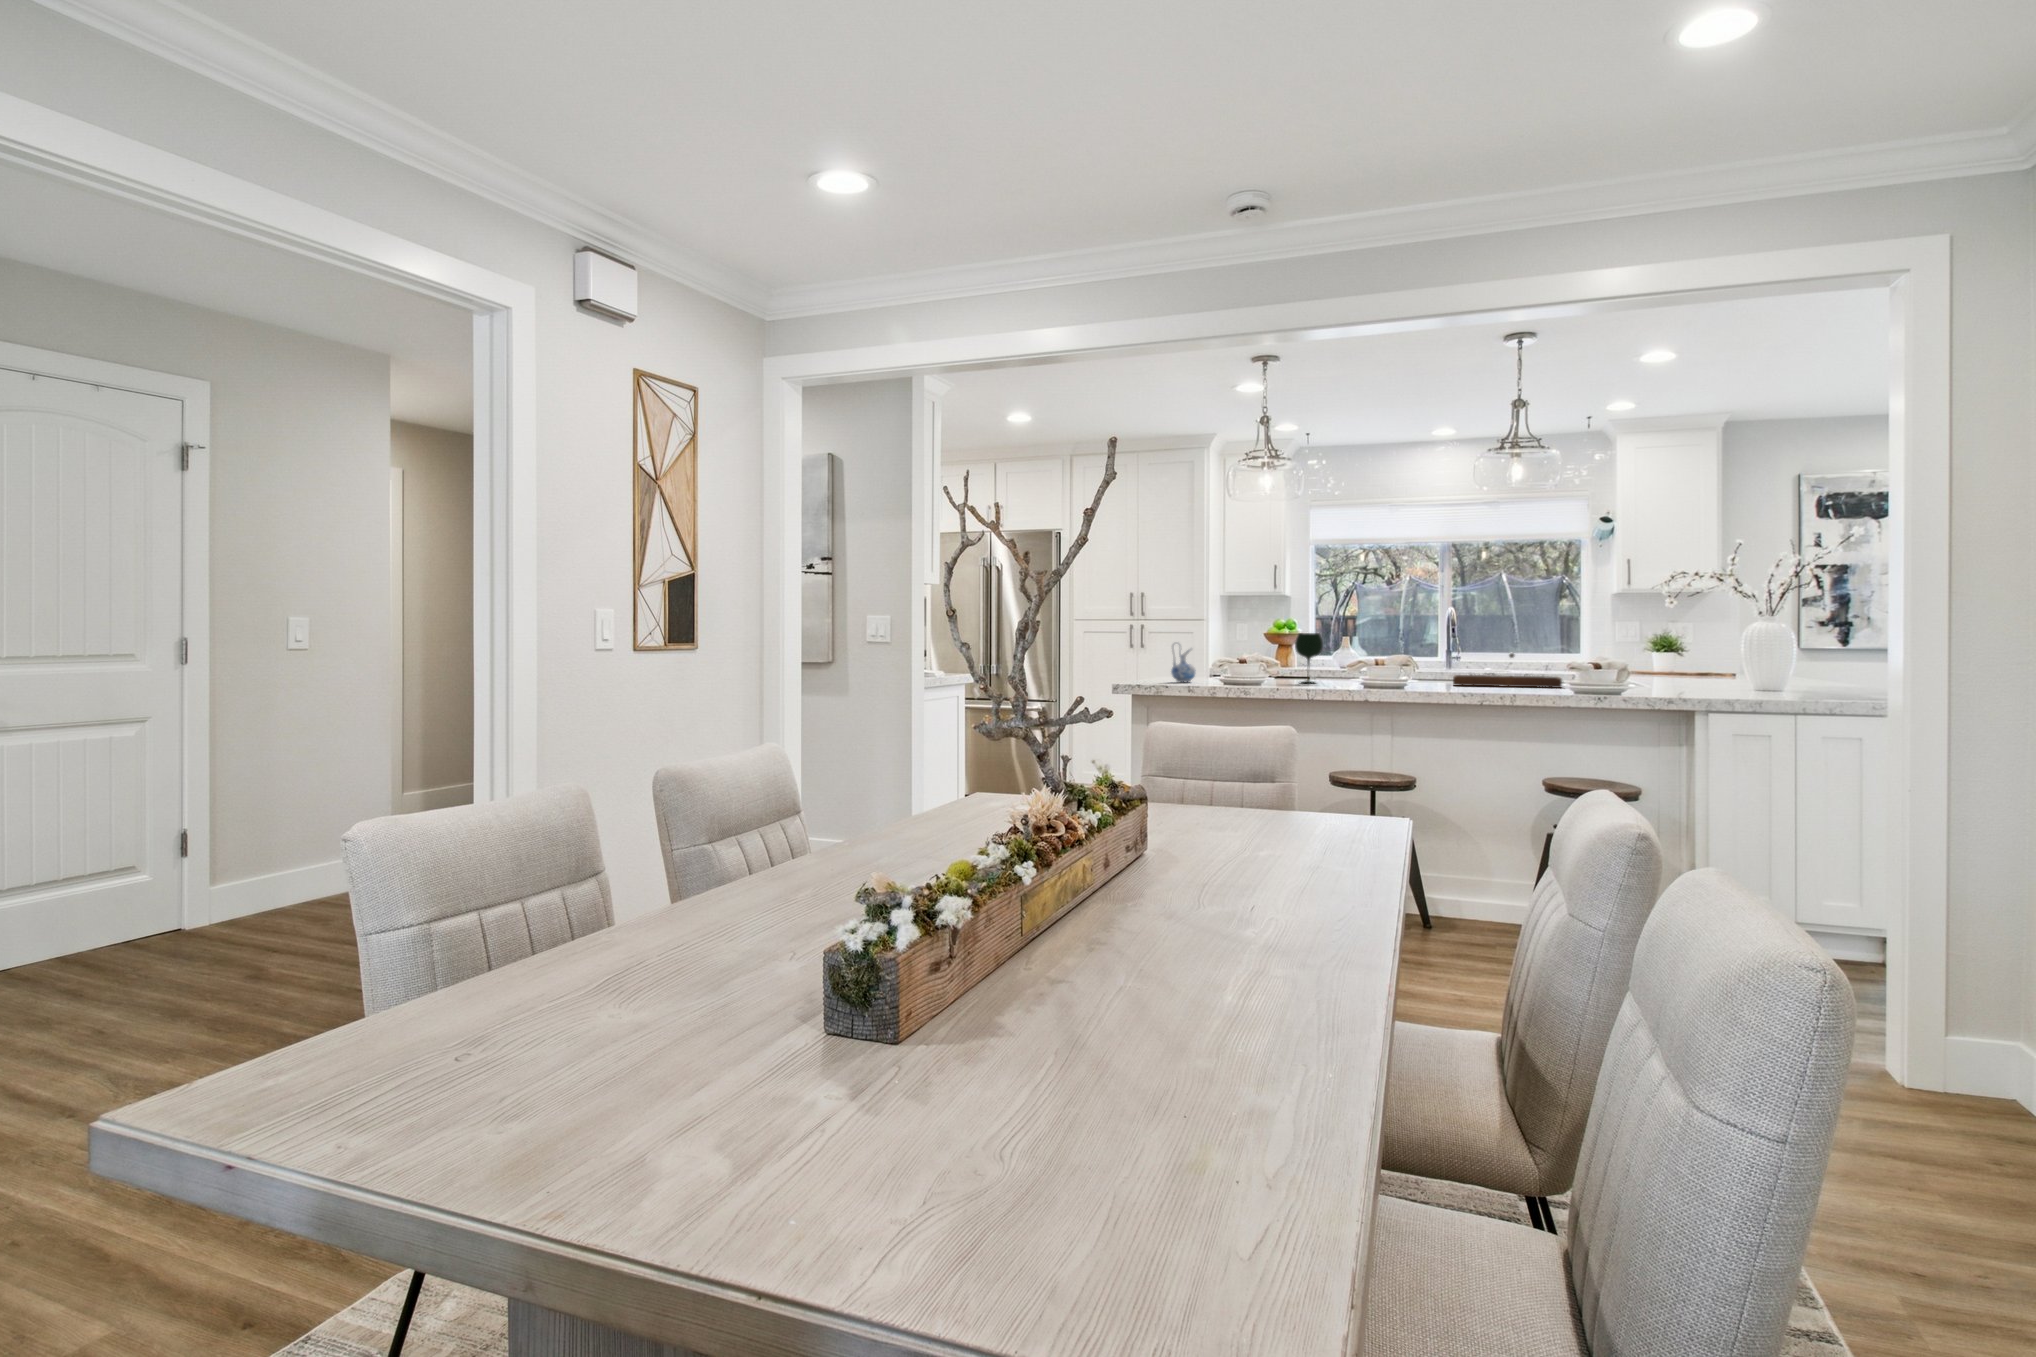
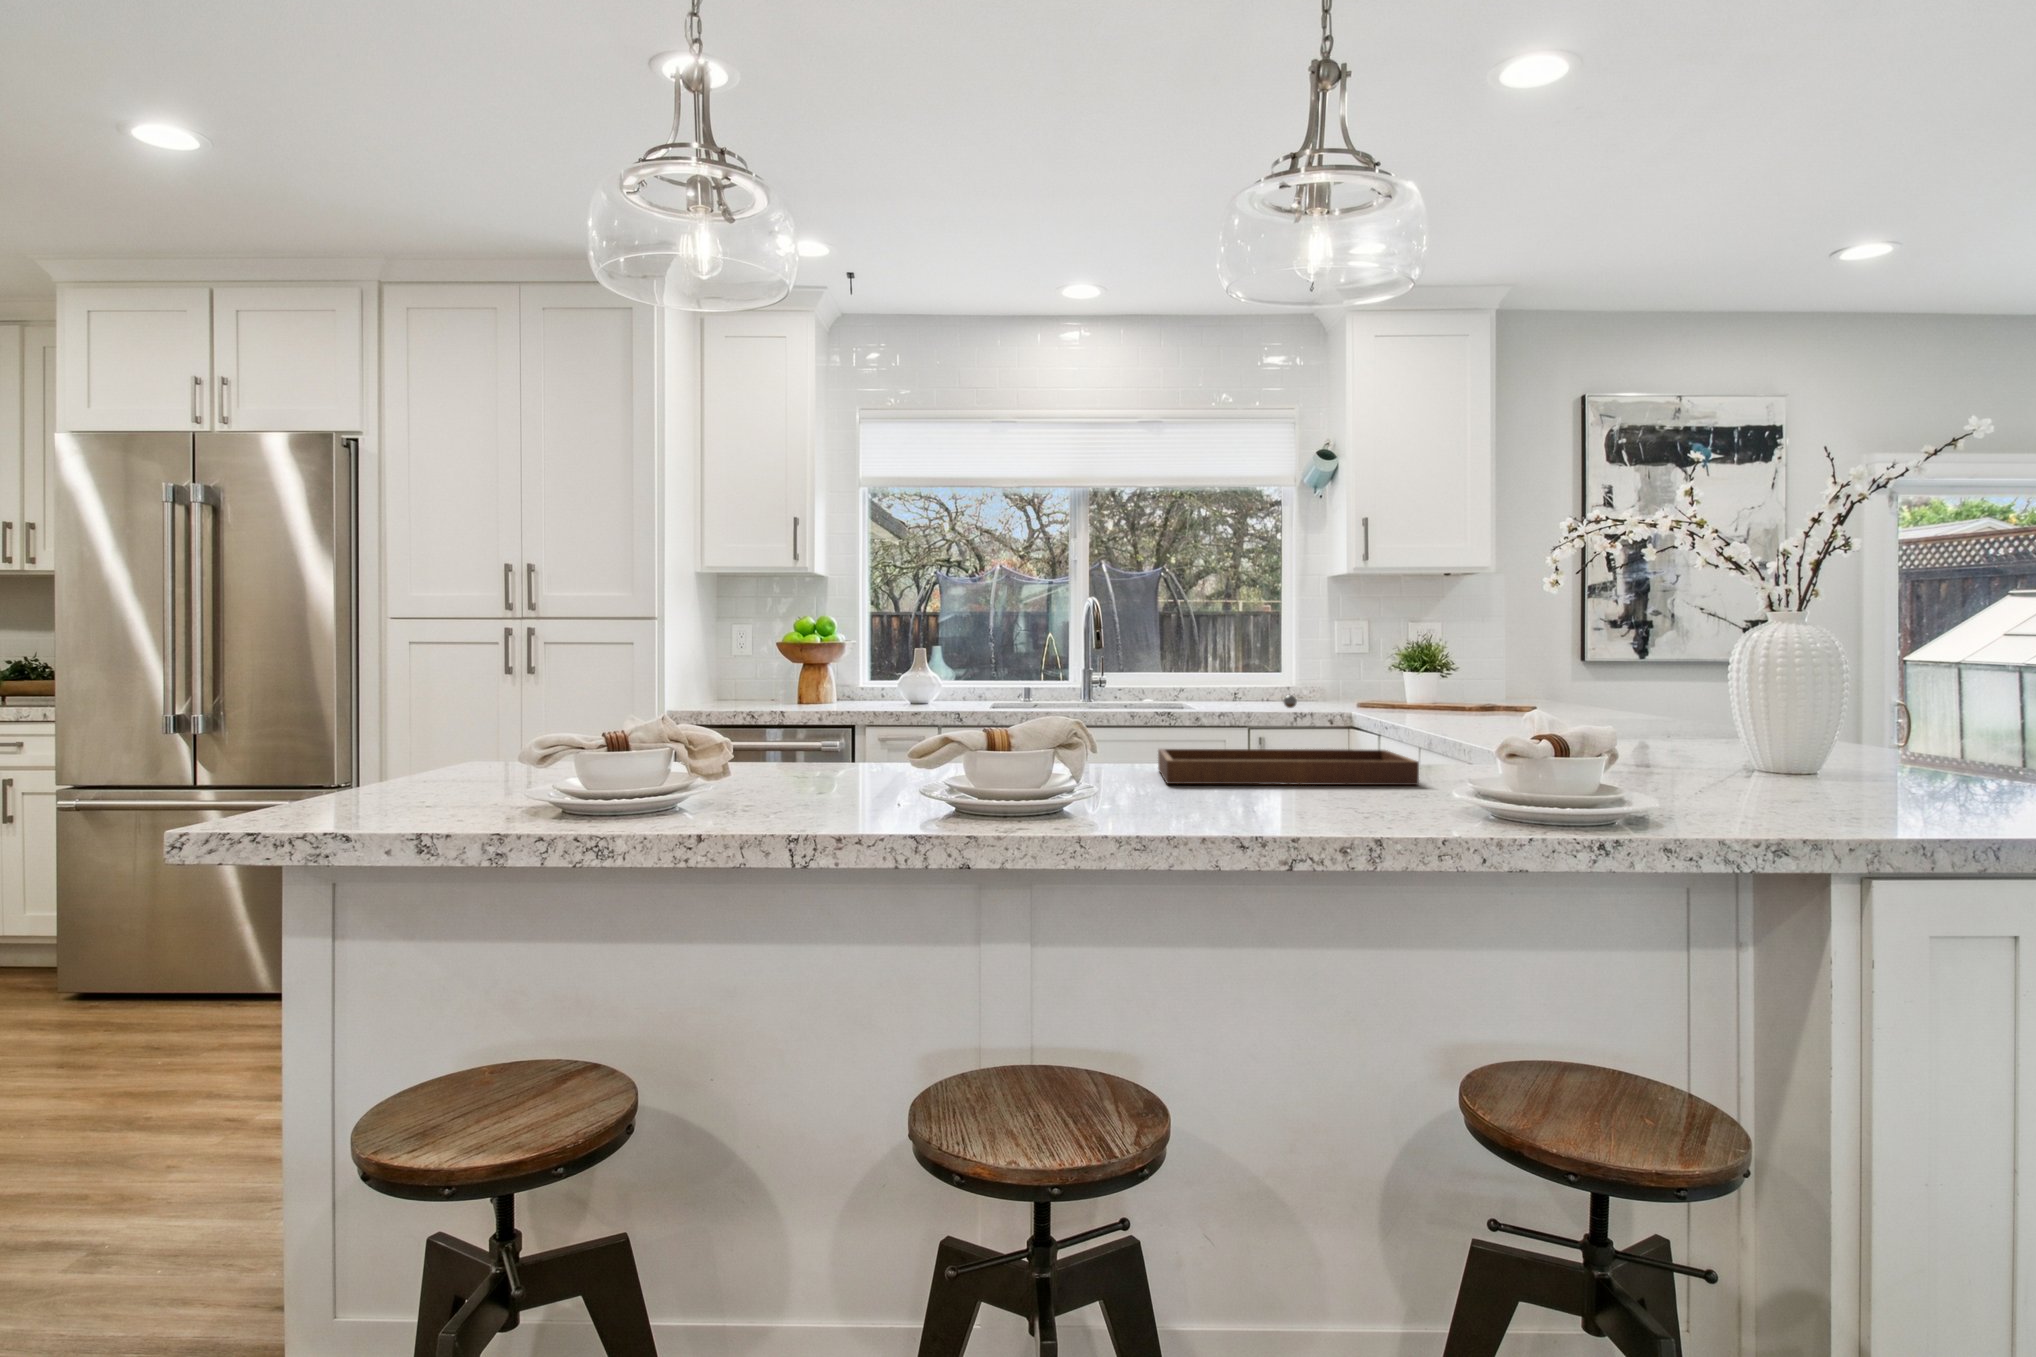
wine glass: present [1295,633,1323,683] -> none [769,650,843,786]
ceramic pitcher: present [1171,642,1196,682] -> none [405,679,485,798]

